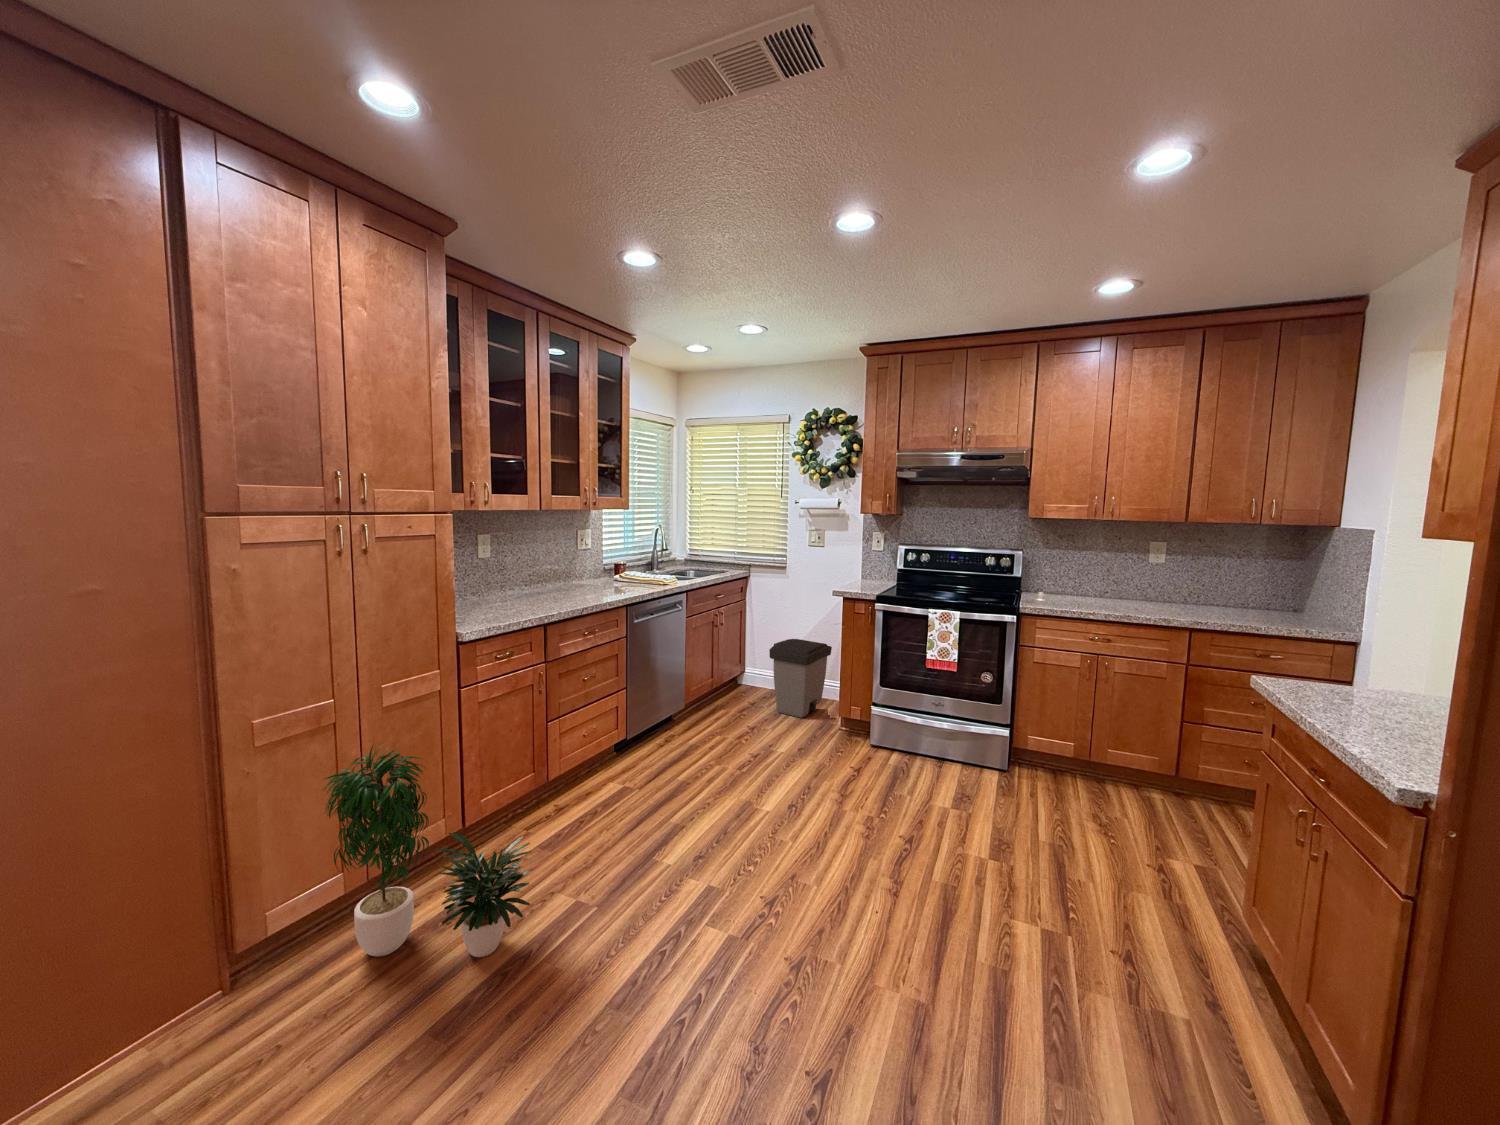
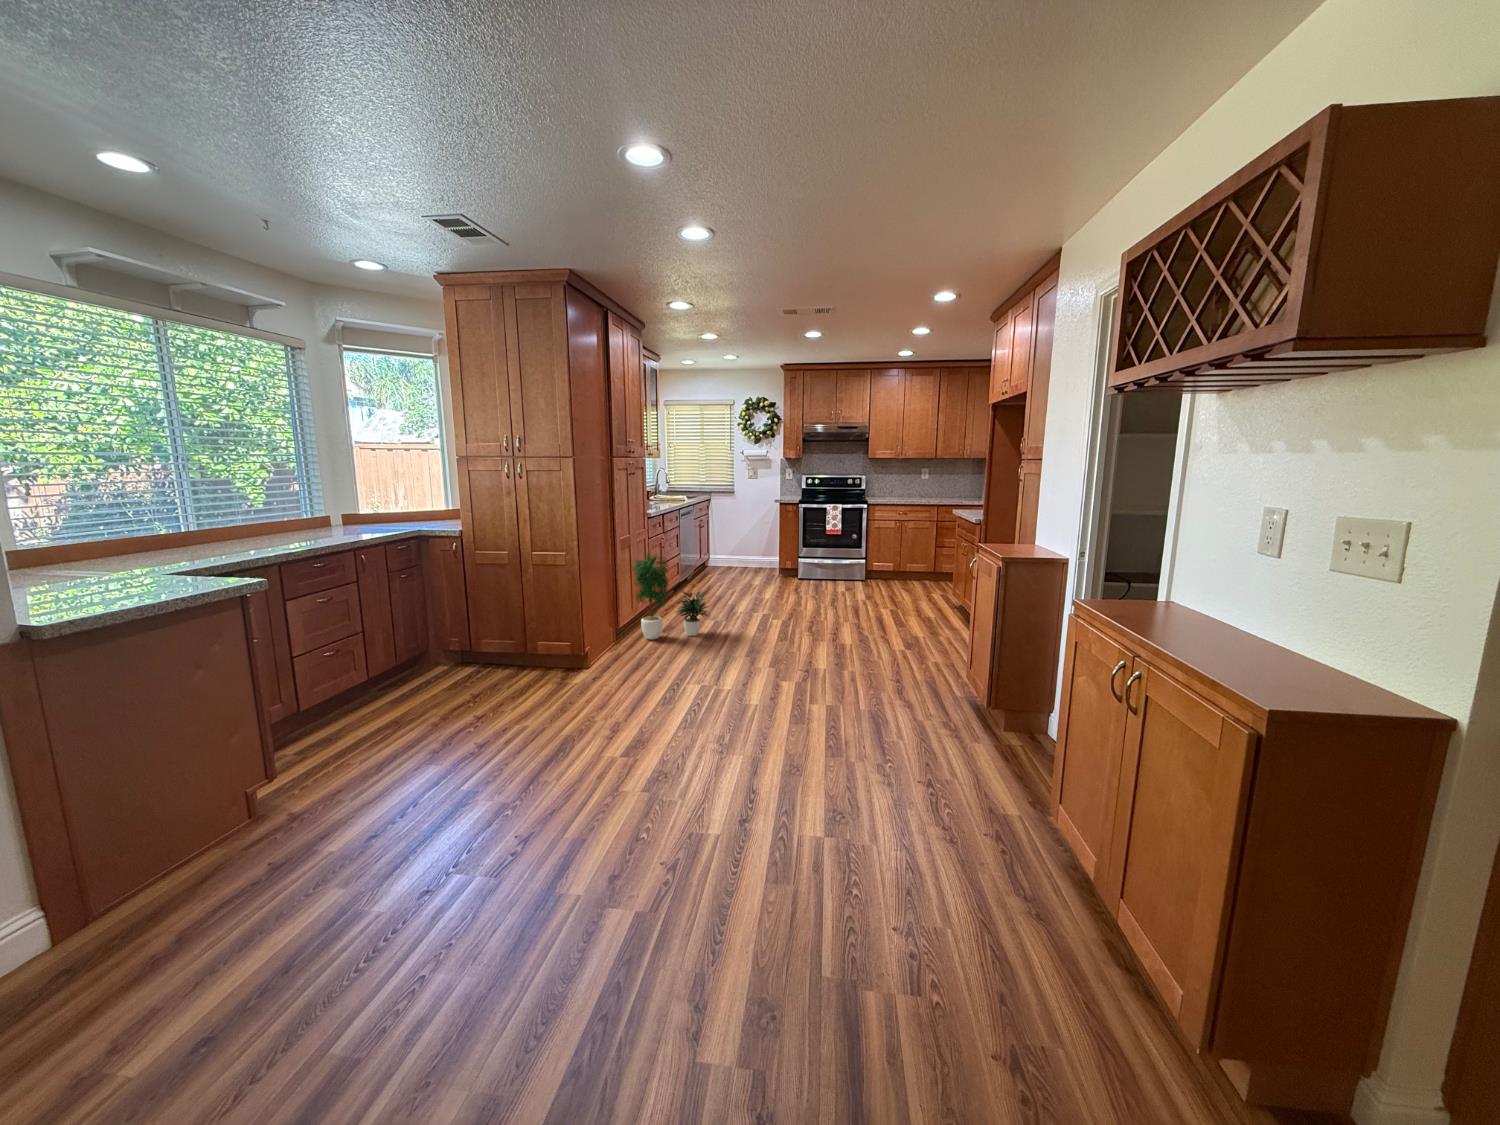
trash can: present [769,639,832,718] -> none [734,534,765,576]

